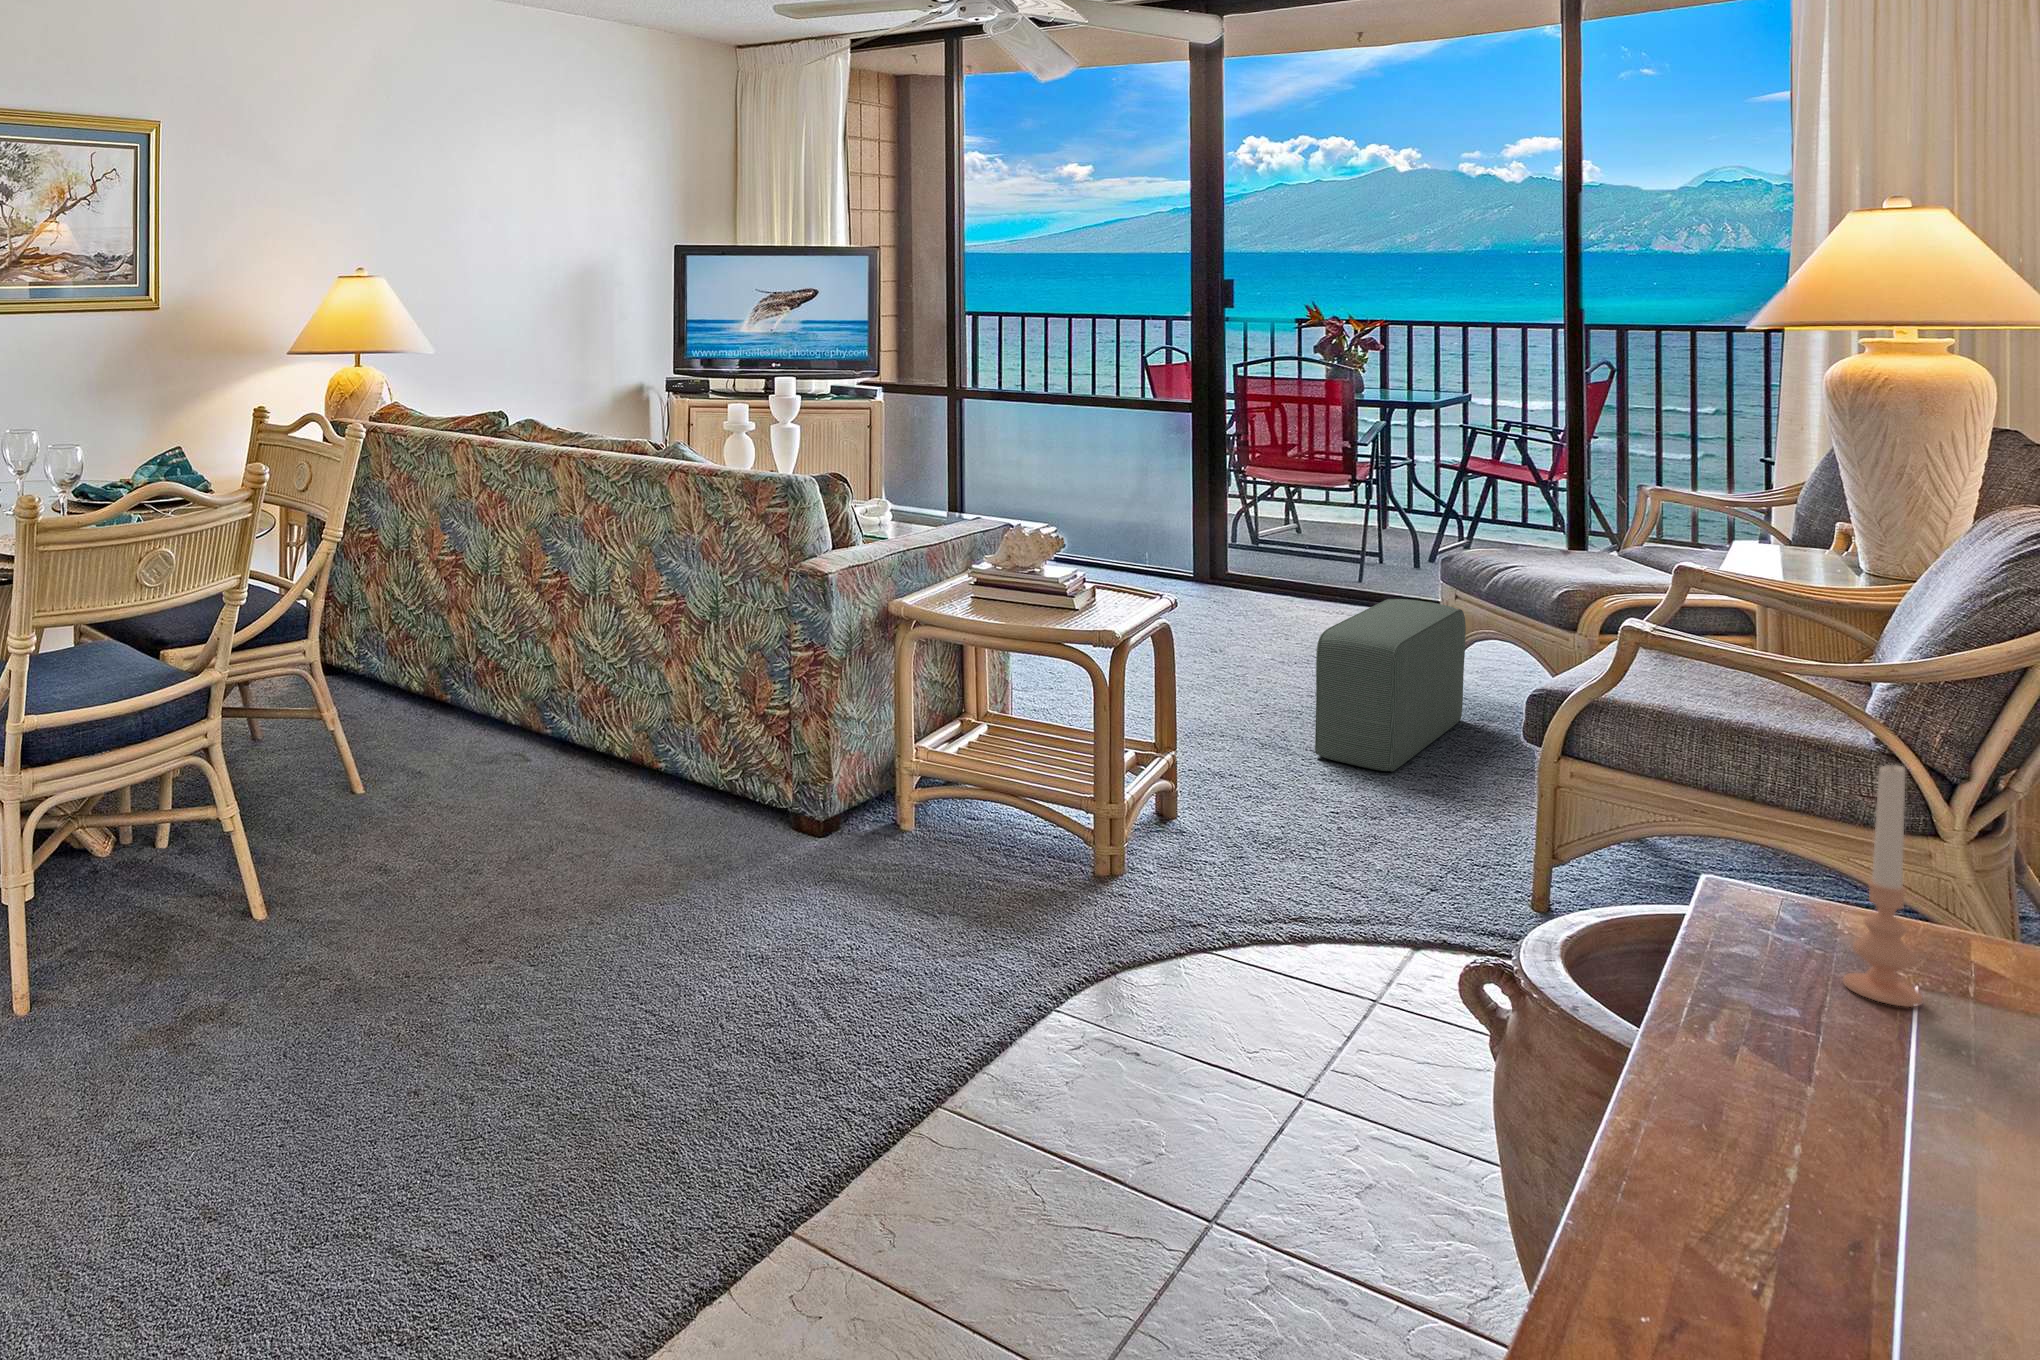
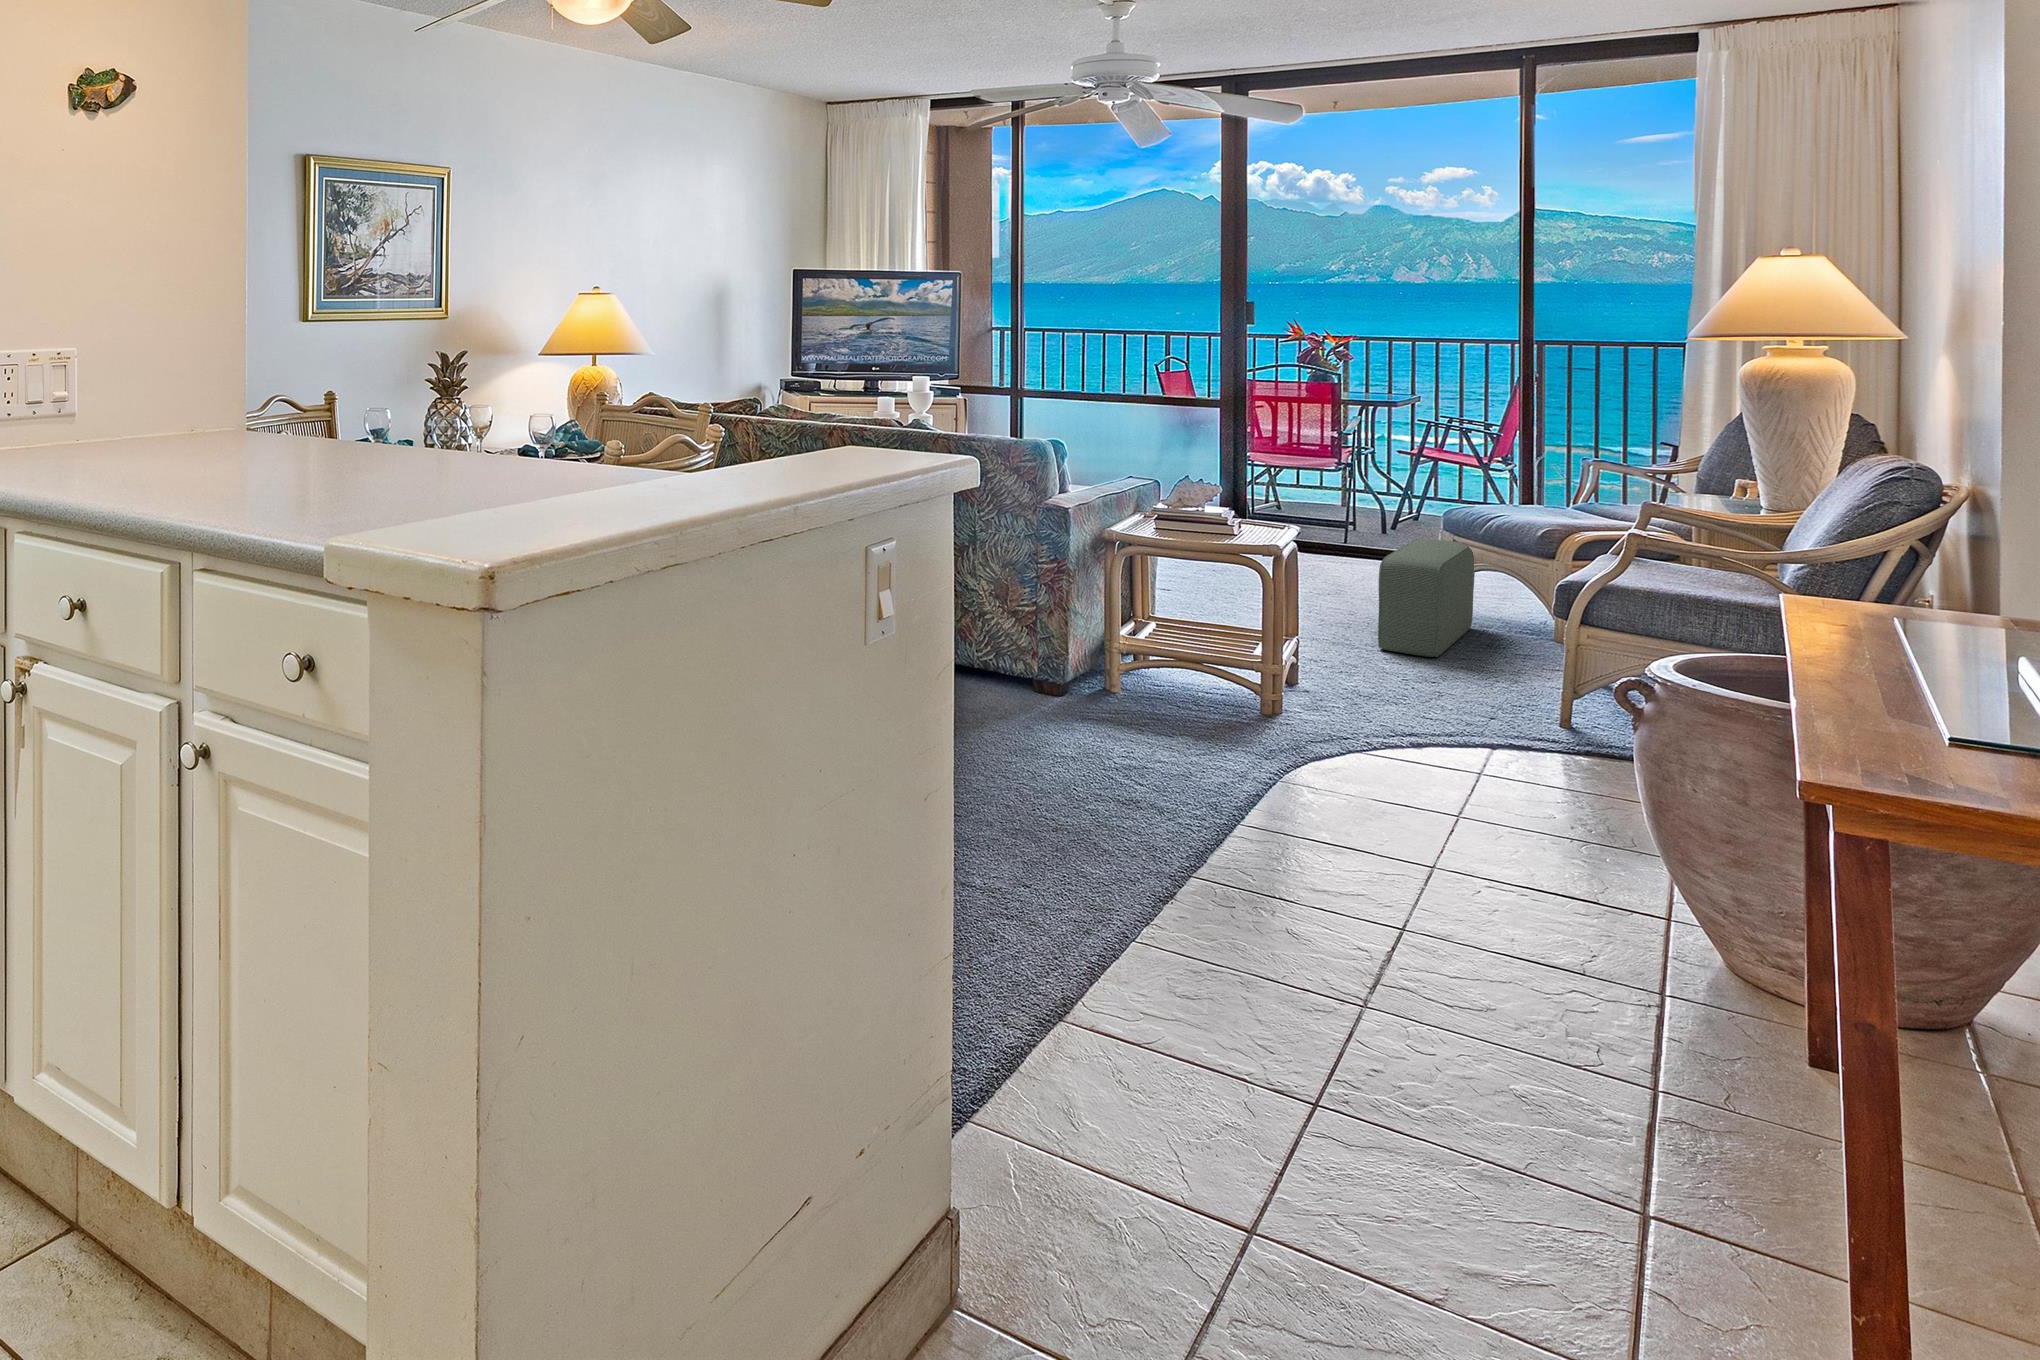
candle: present [1843,765,1923,1007] -> none [1846,522,1883,630]

